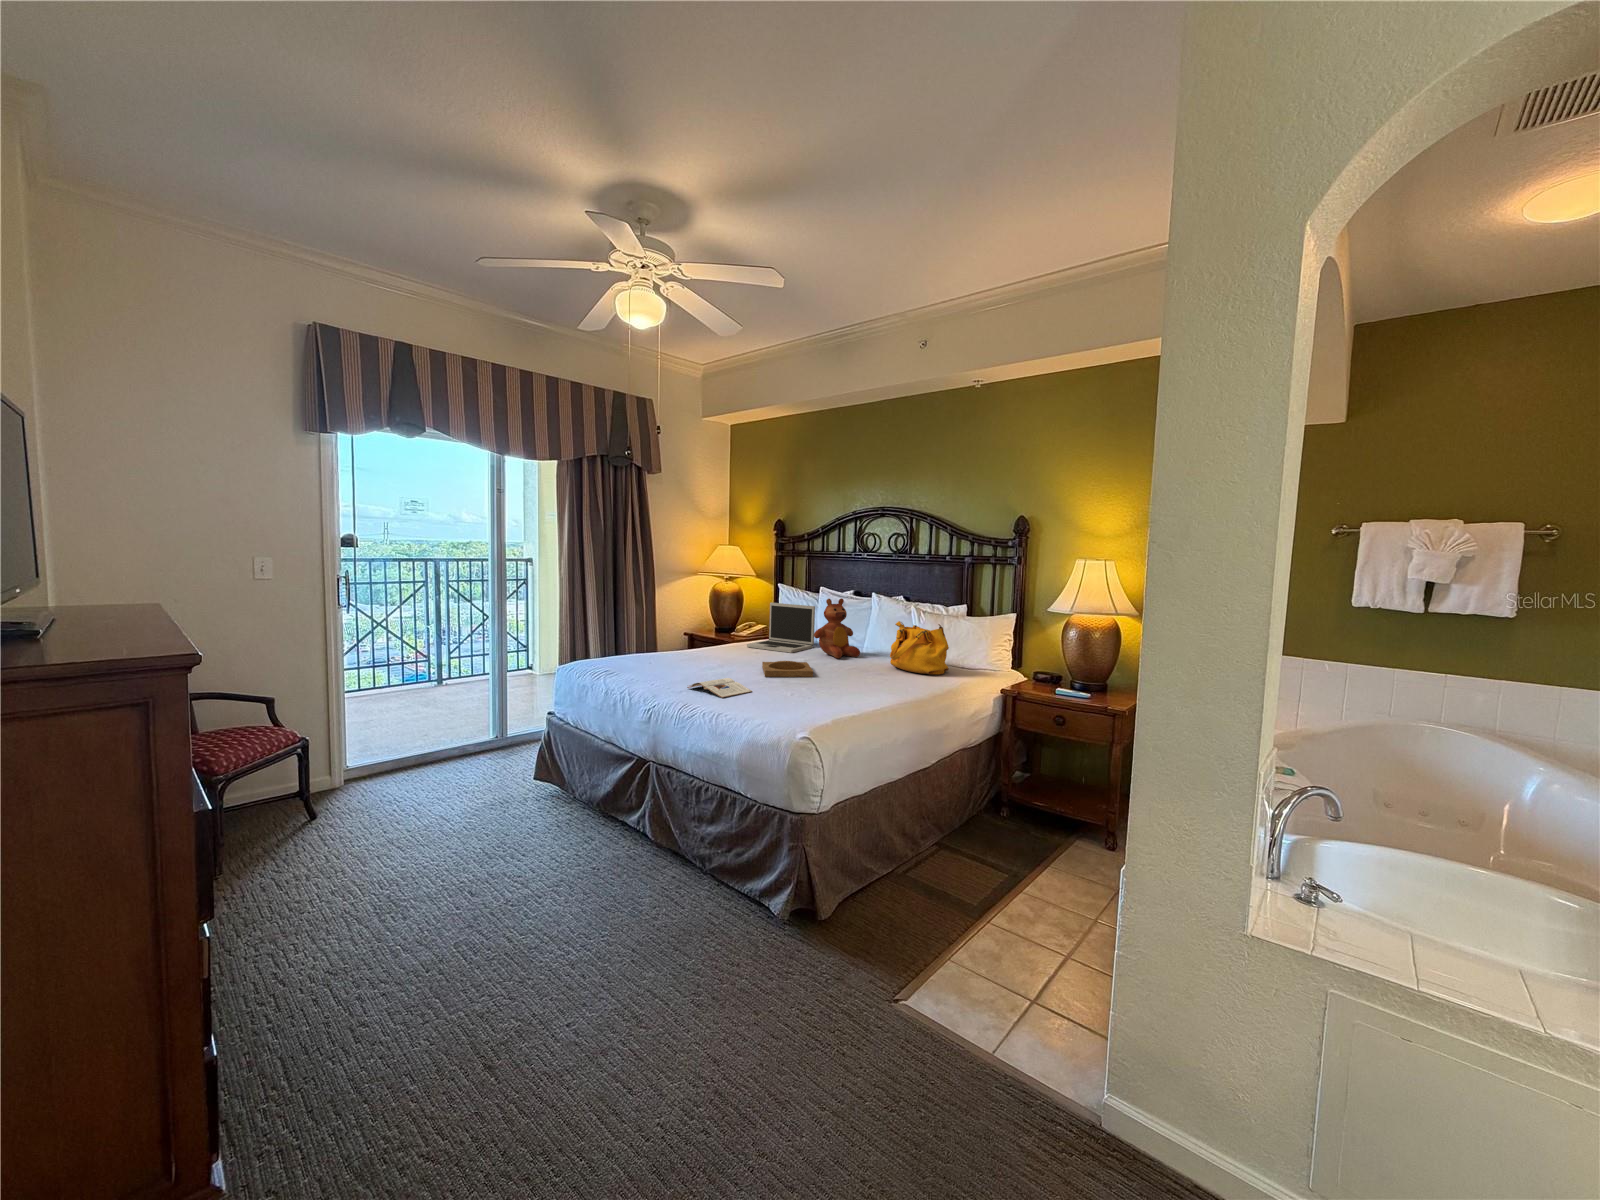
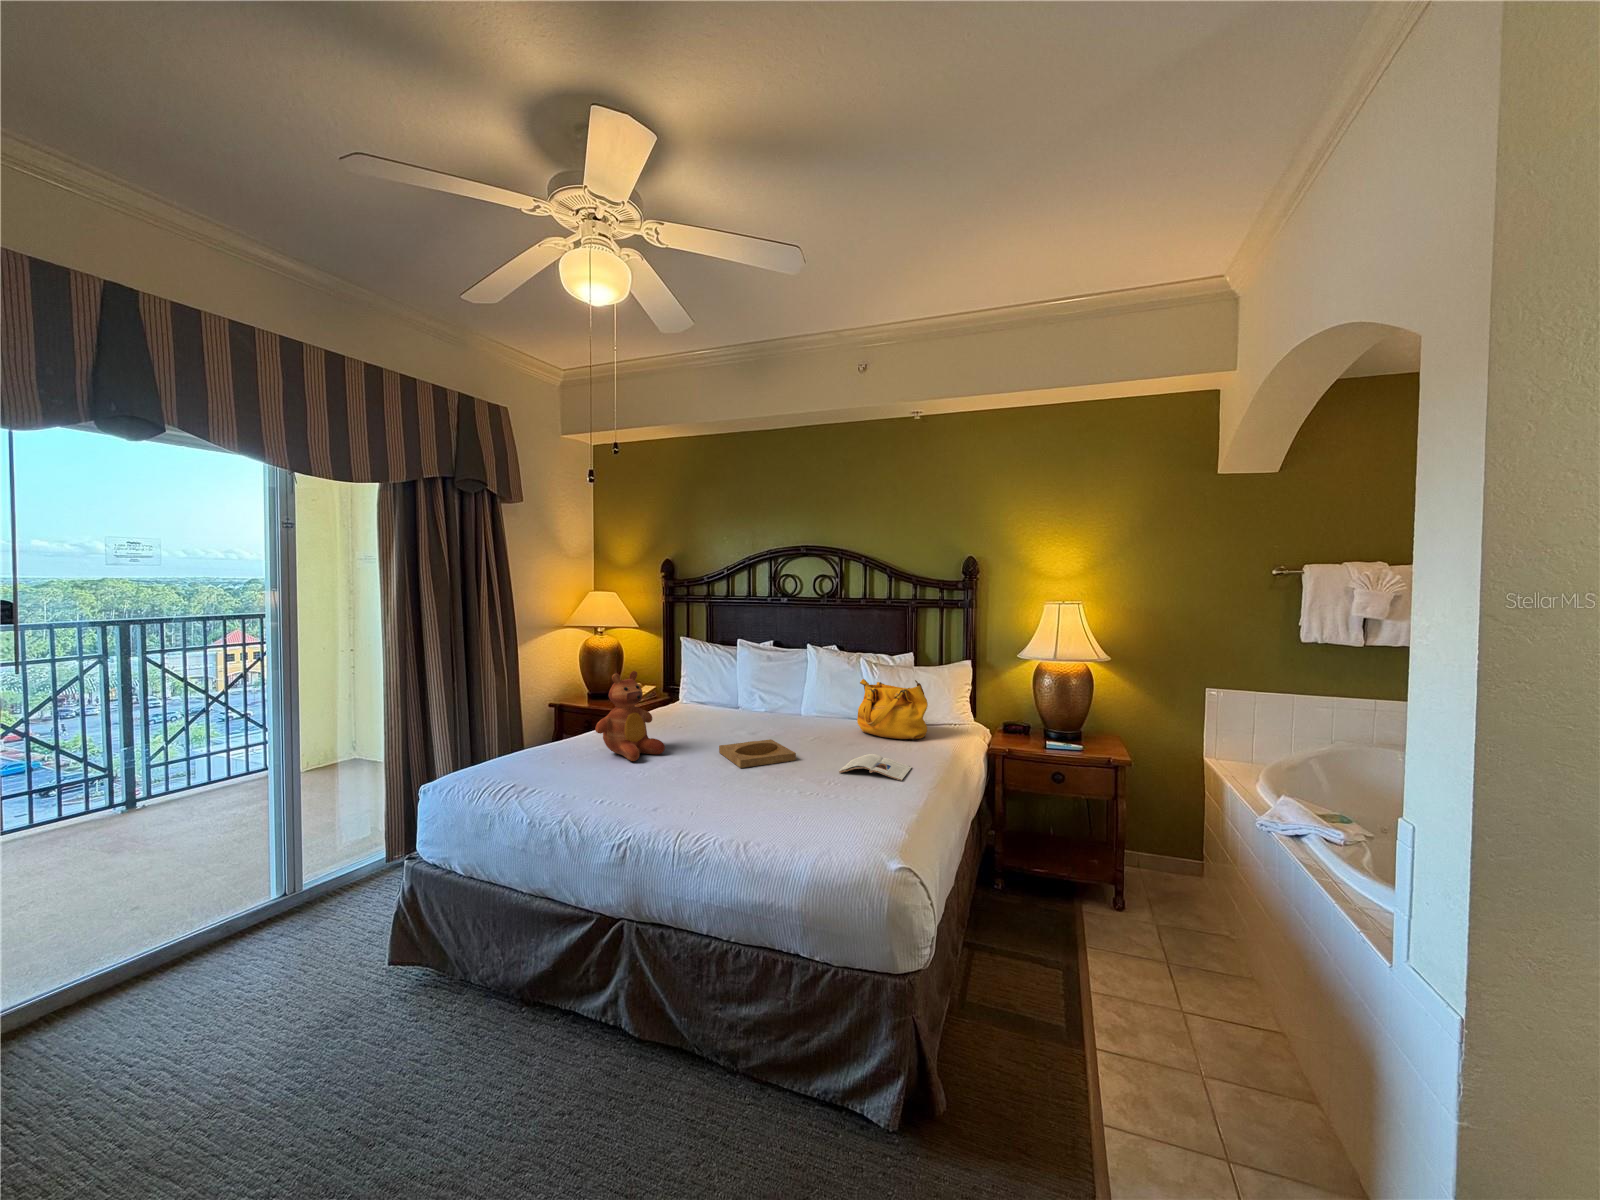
teddy bear: present [814,598,860,658] -> present [595,671,665,761]
laptop: present [747,603,815,653] -> none [663,662,742,725]
magazine: present [687,678,752,698] -> present [839,754,912,781]

